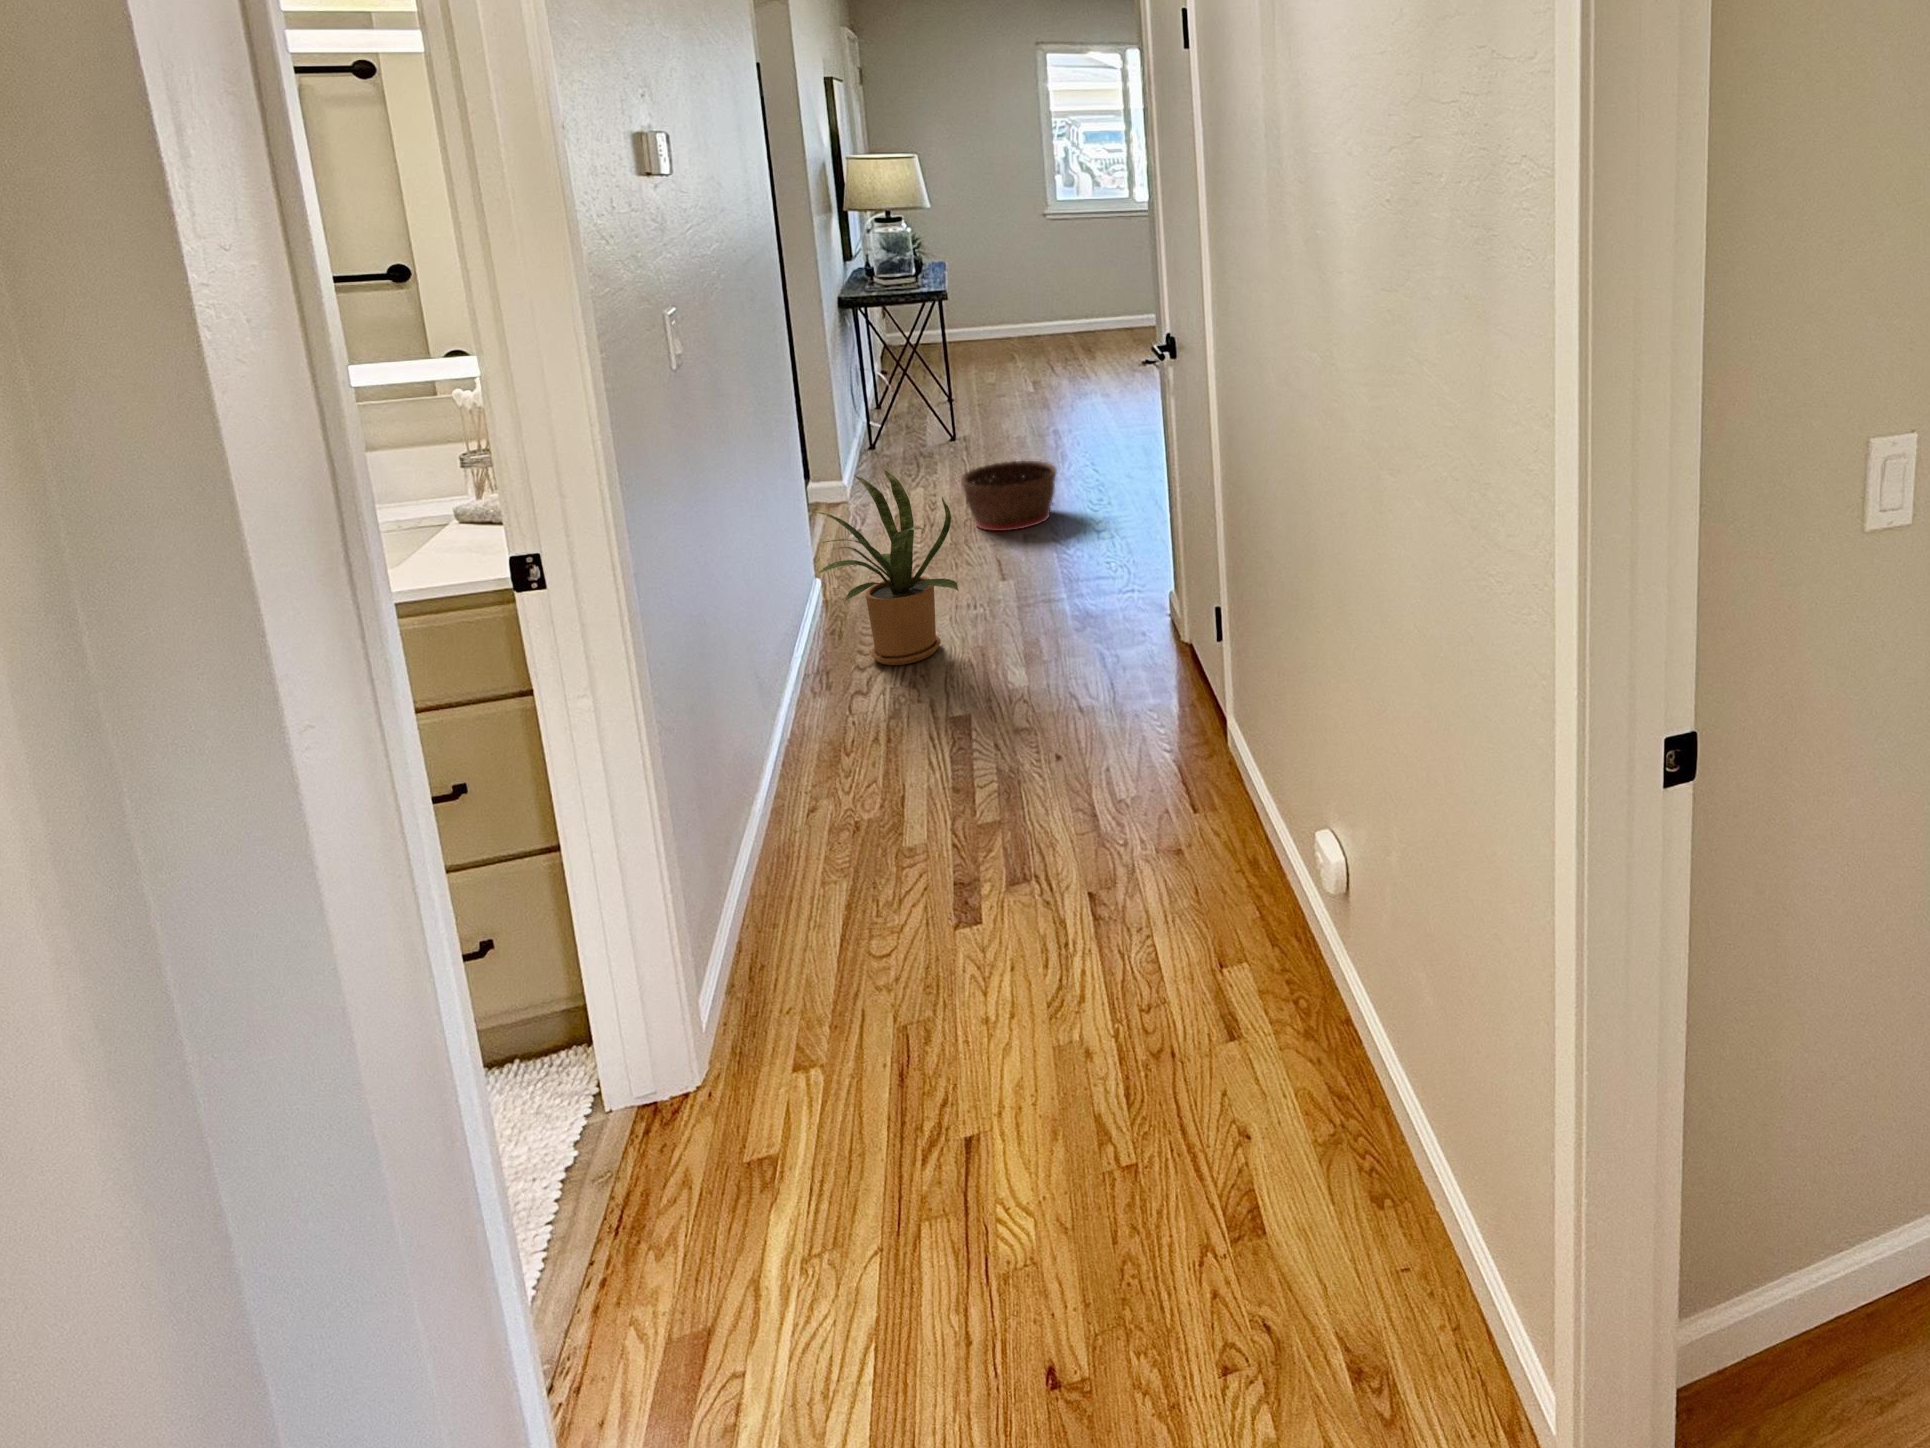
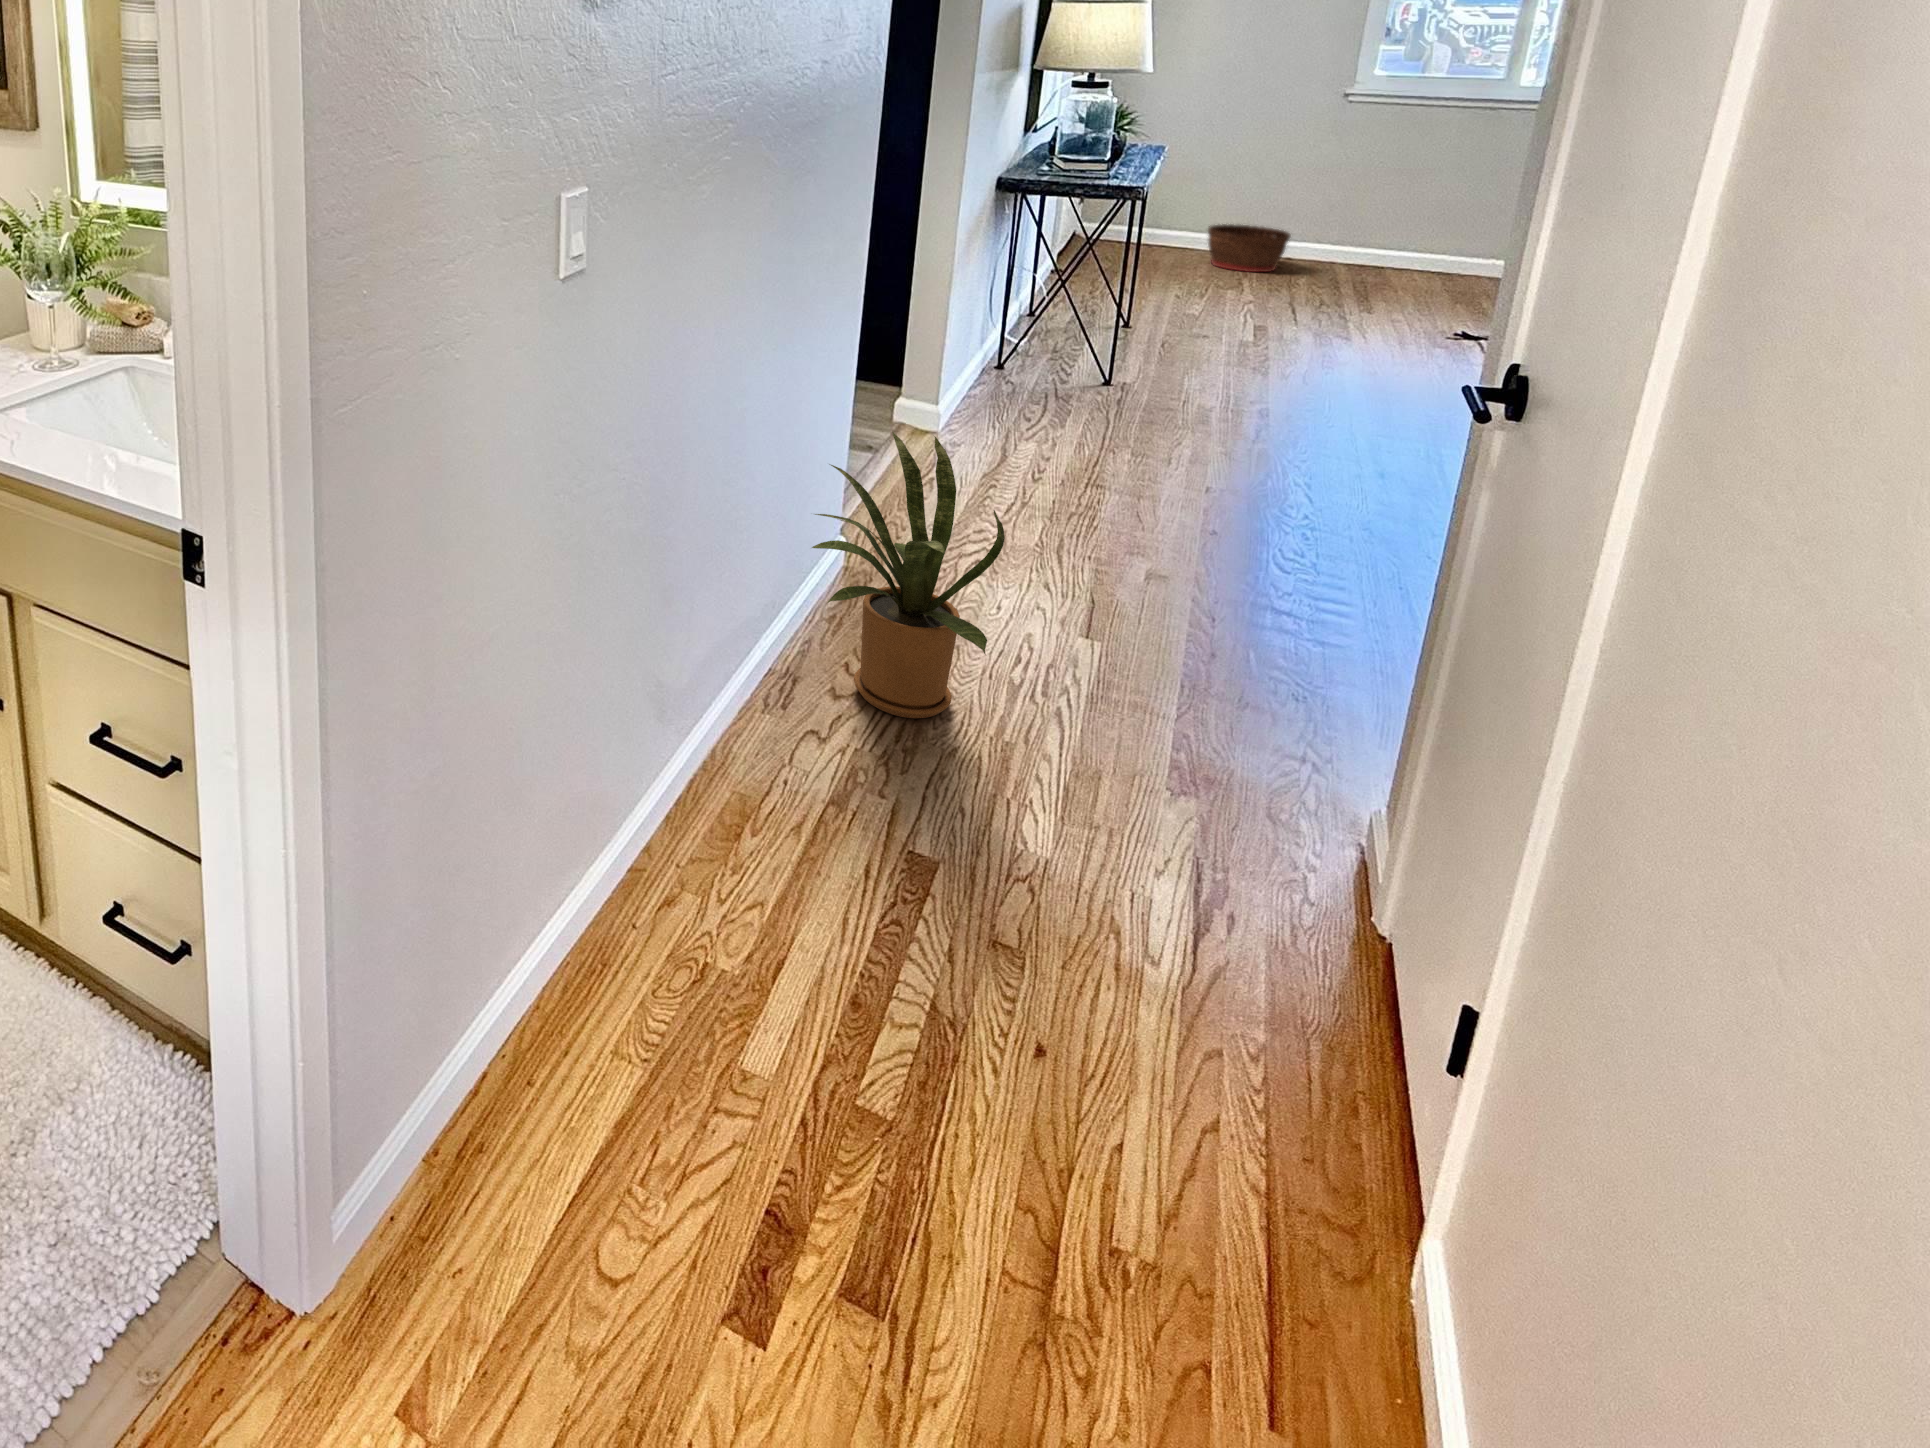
basket: present [961,461,1057,531] -> present [1208,224,1290,272]

